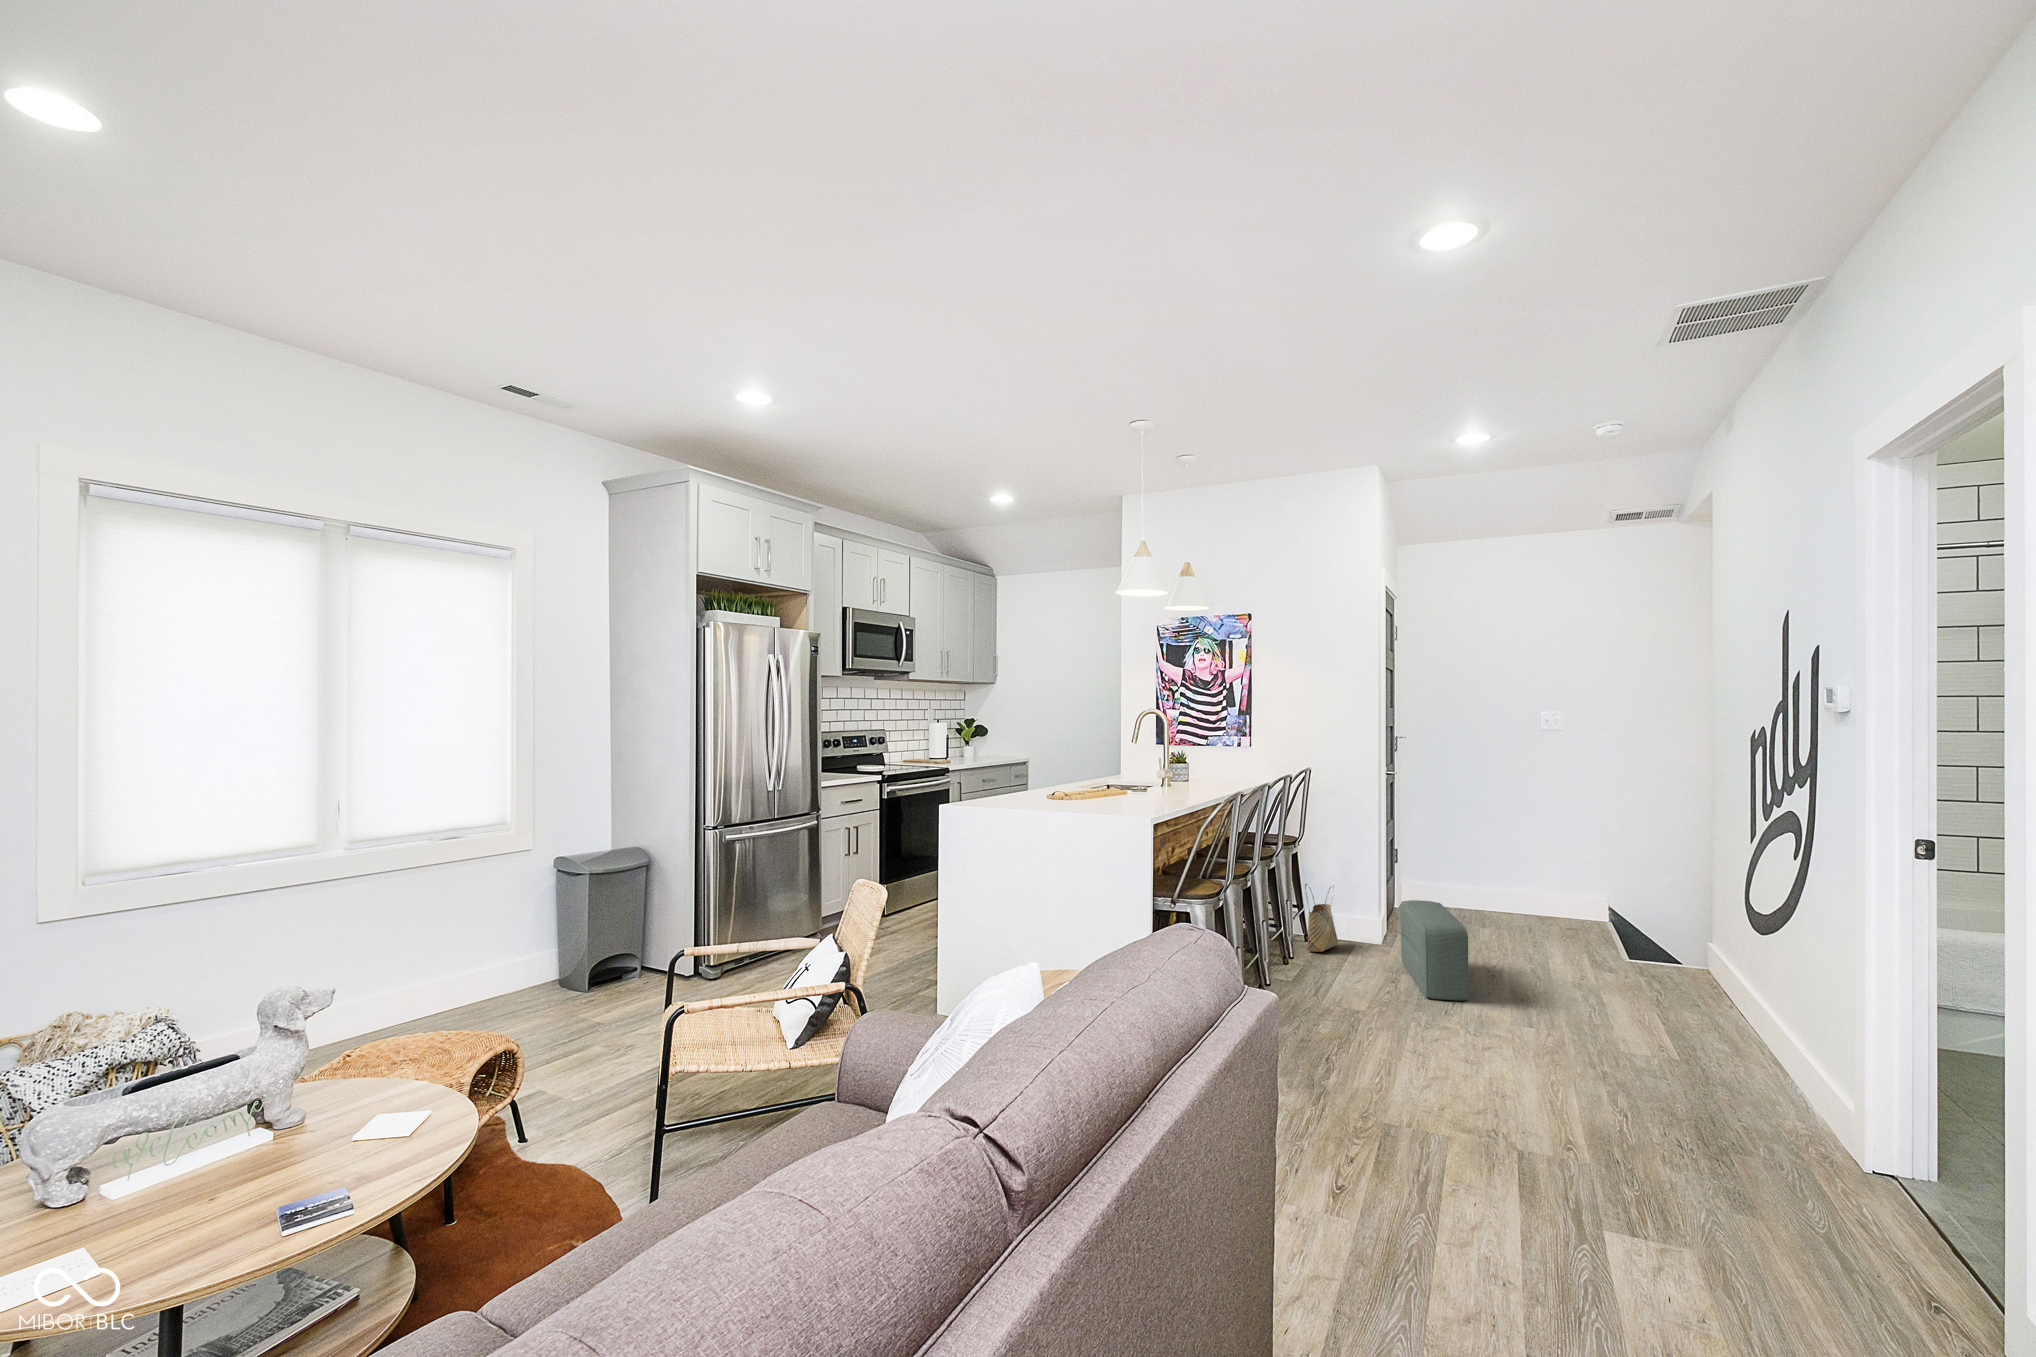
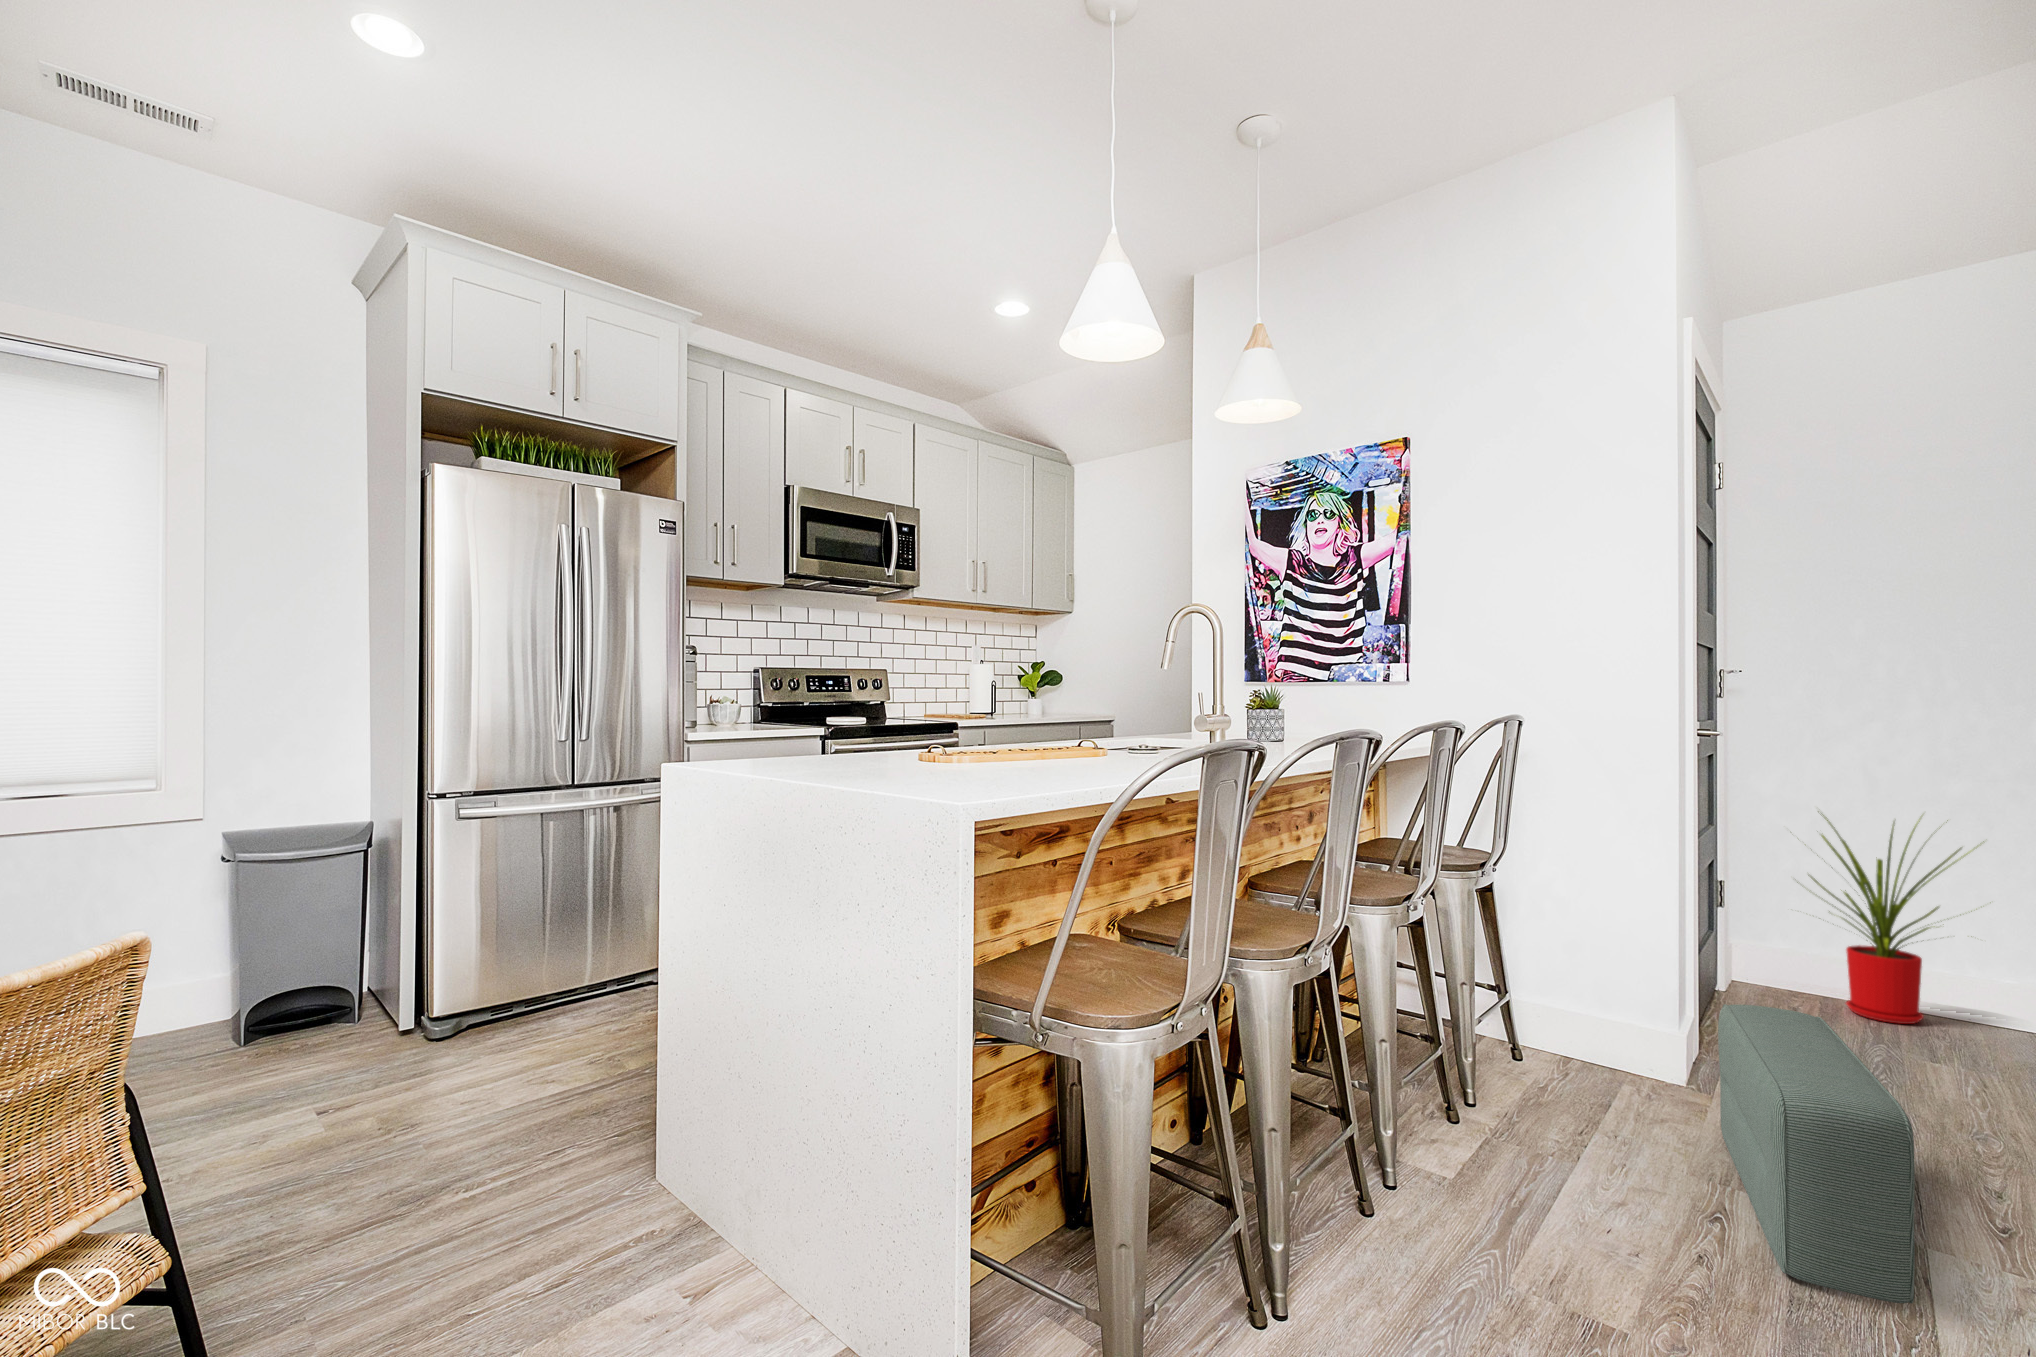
house plant: none [1425,807,1513,916] -> present [1797,811,1984,1024]
woven basket: present [1305,884,1338,952] -> none [1505,943,1577,1086]

